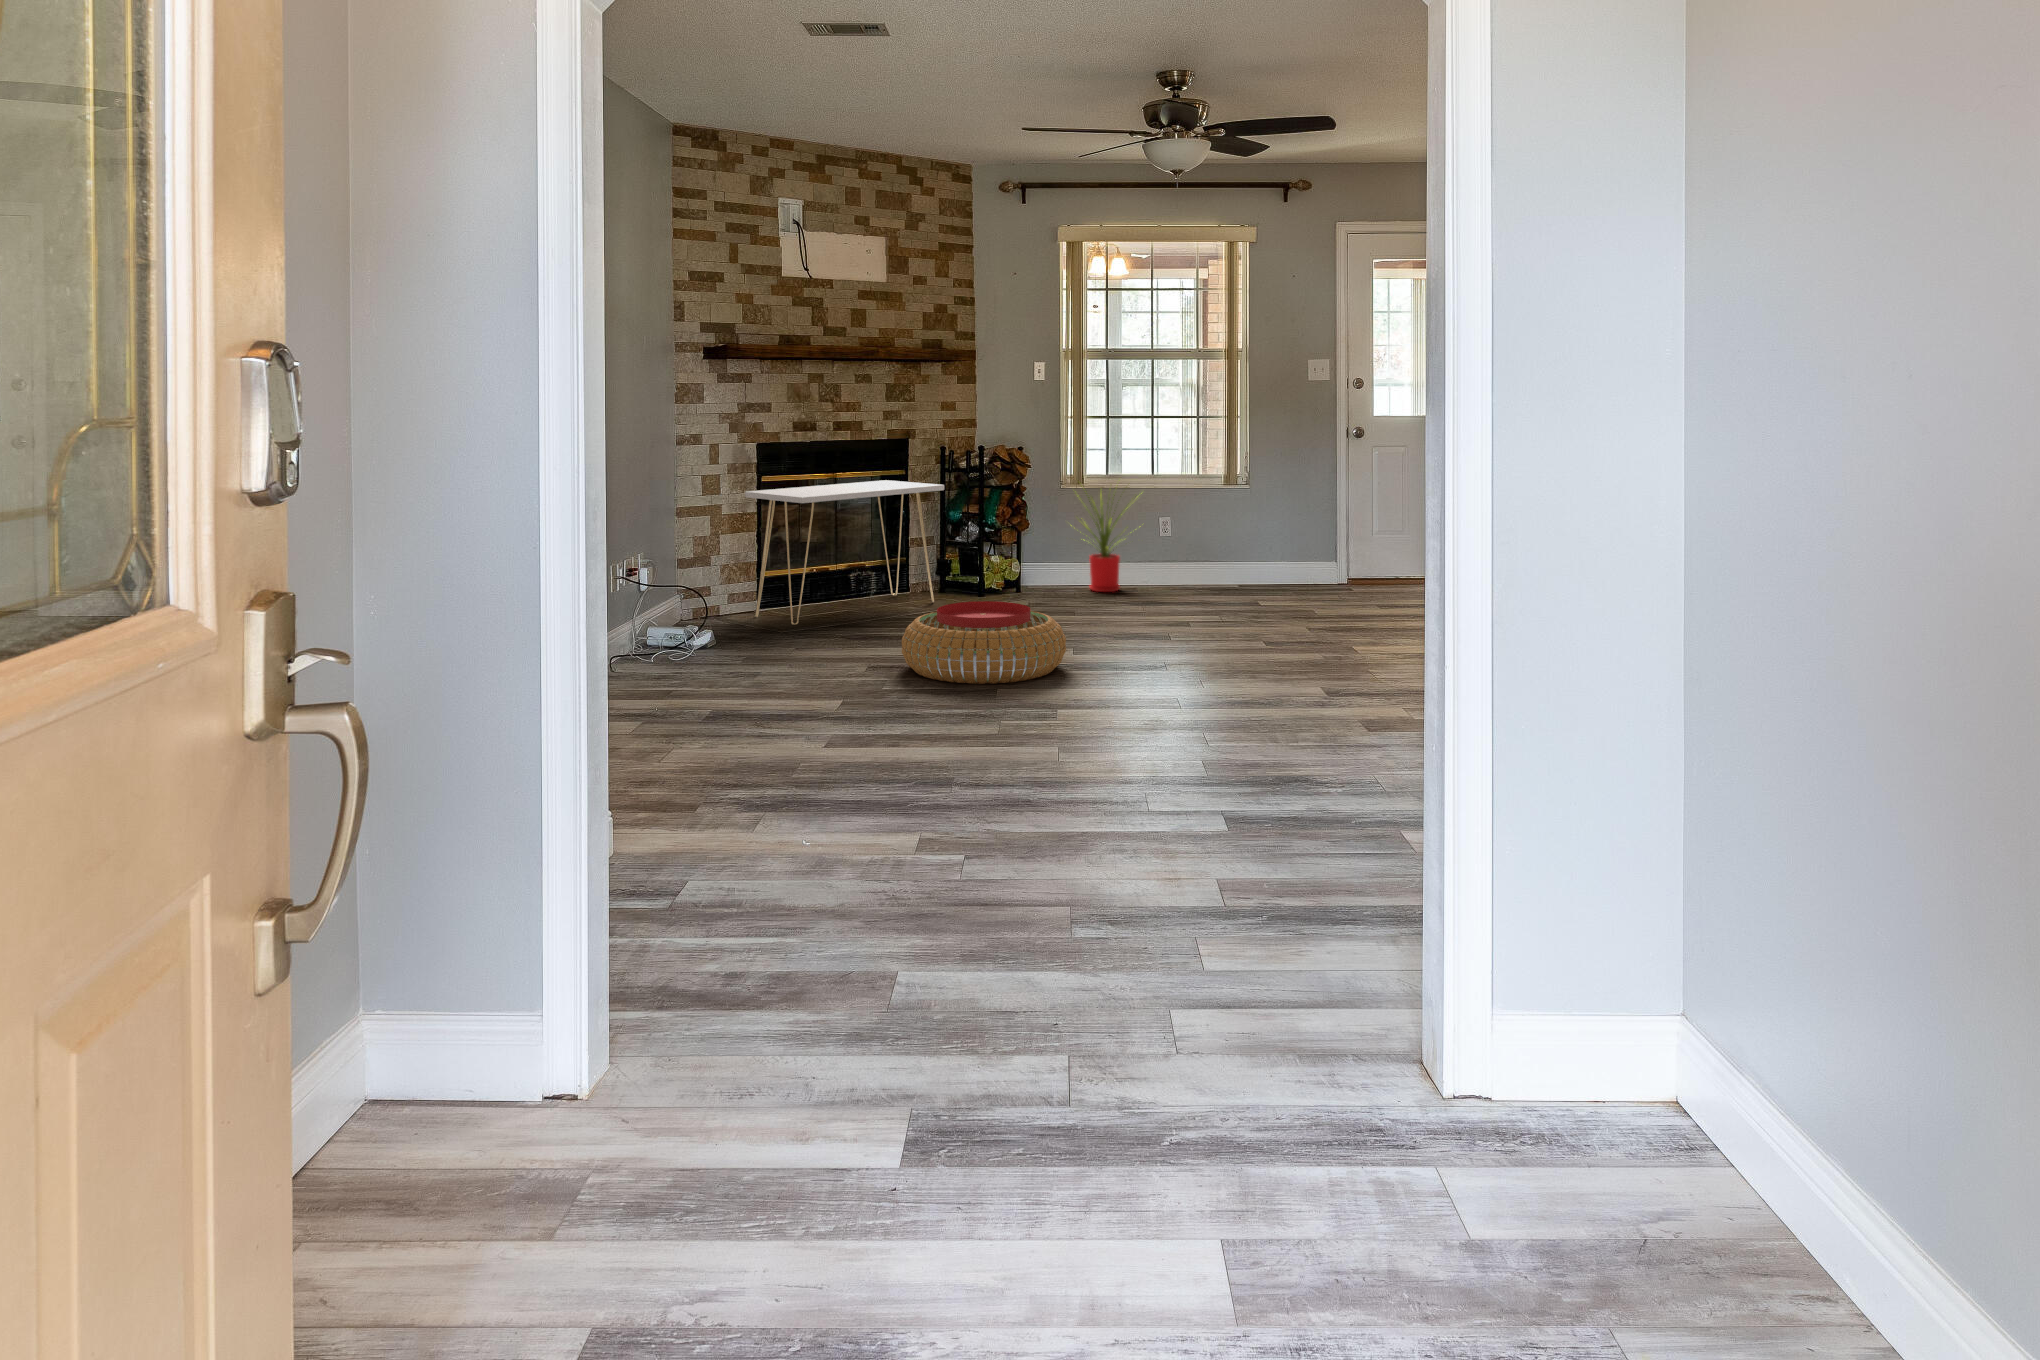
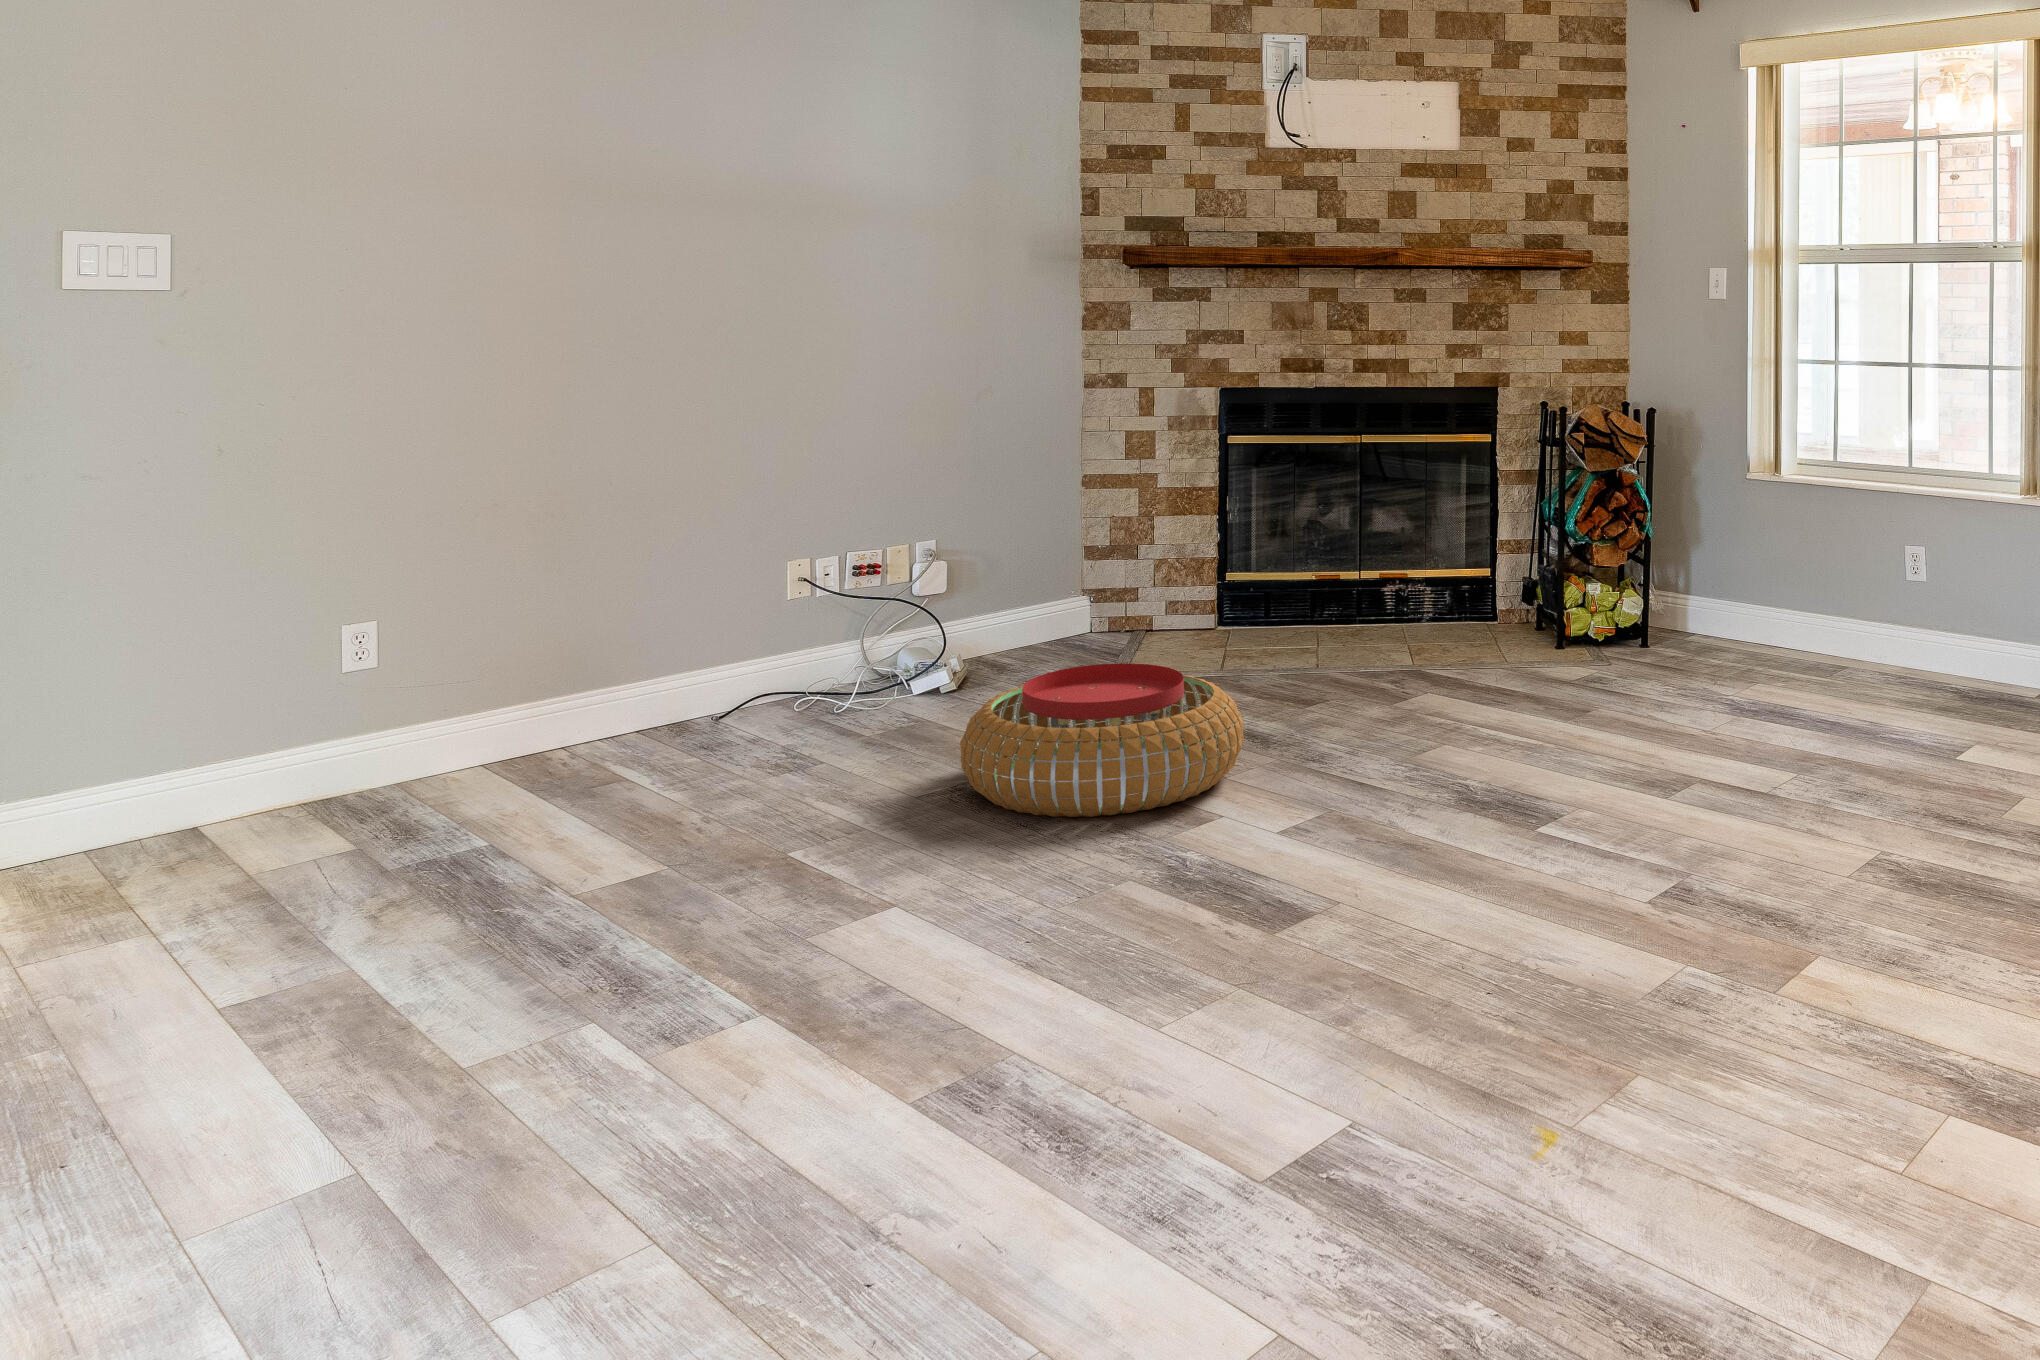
console table: present [745,480,944,624] -> none [1181,449,1465,654]
house plant: present [1075,488,1133,592] -> none [1692,465,1842,663]

